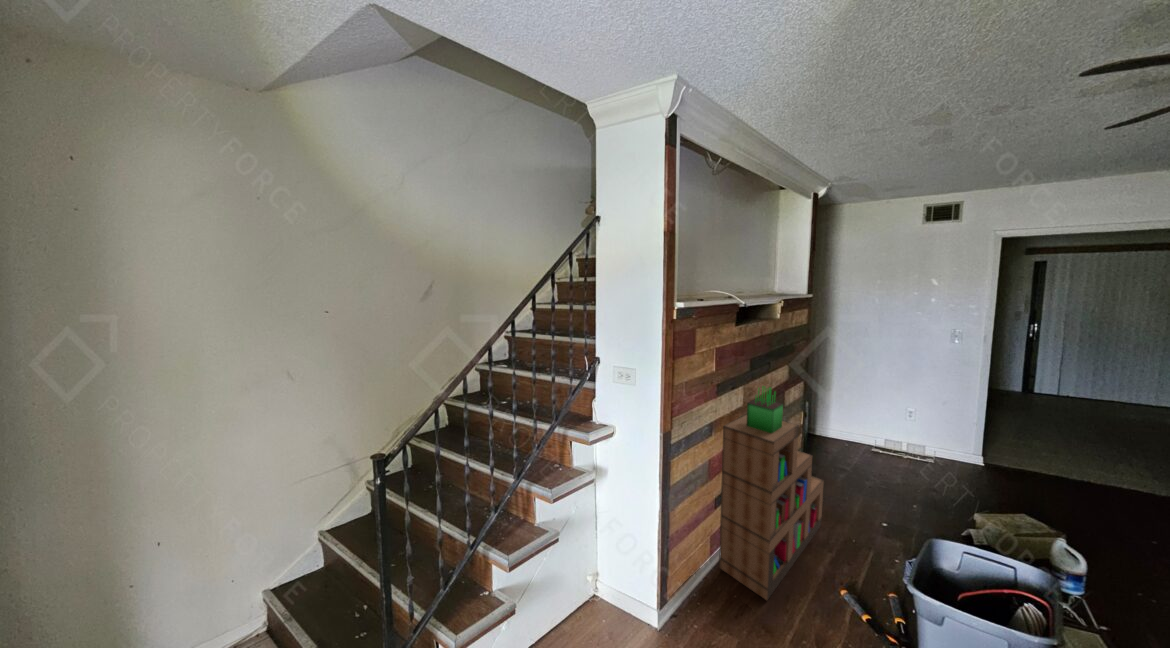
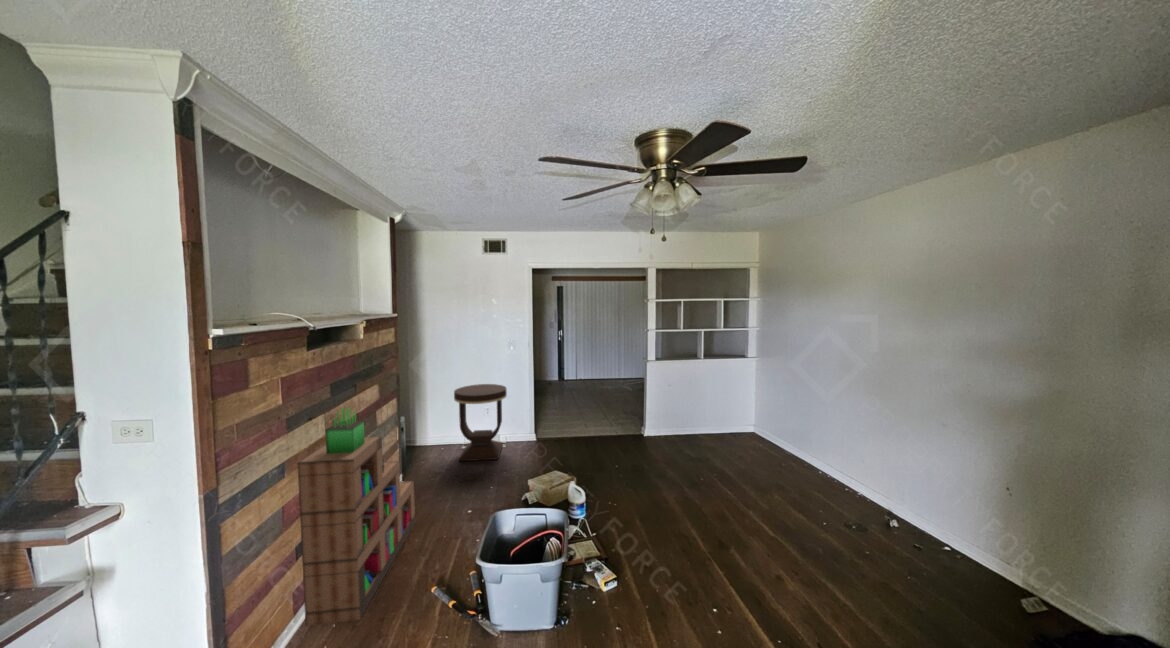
side table: none [875,387,970,498] -> present [454,384,507,461]

